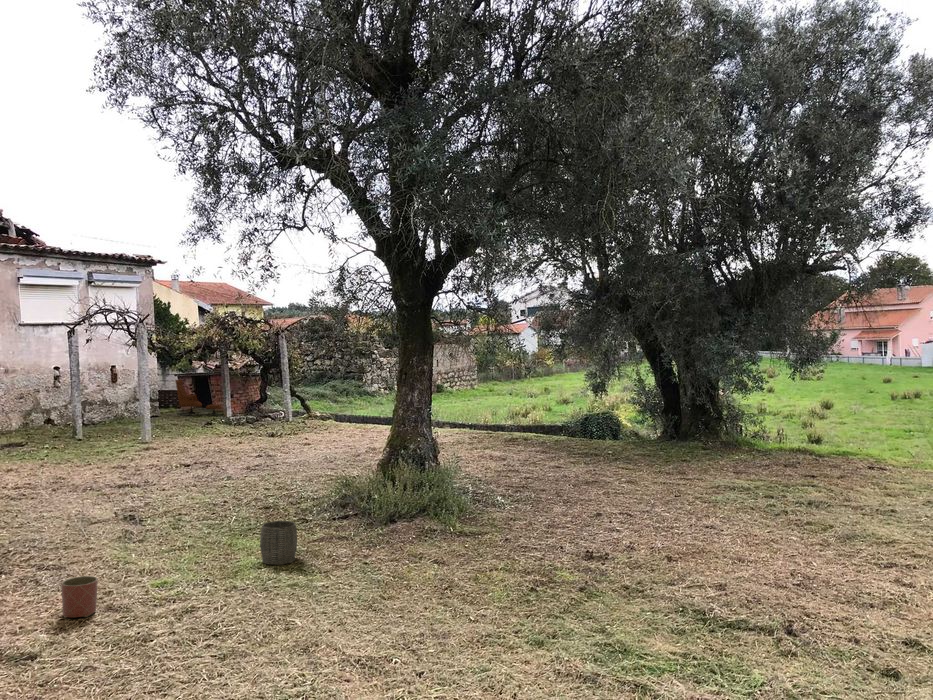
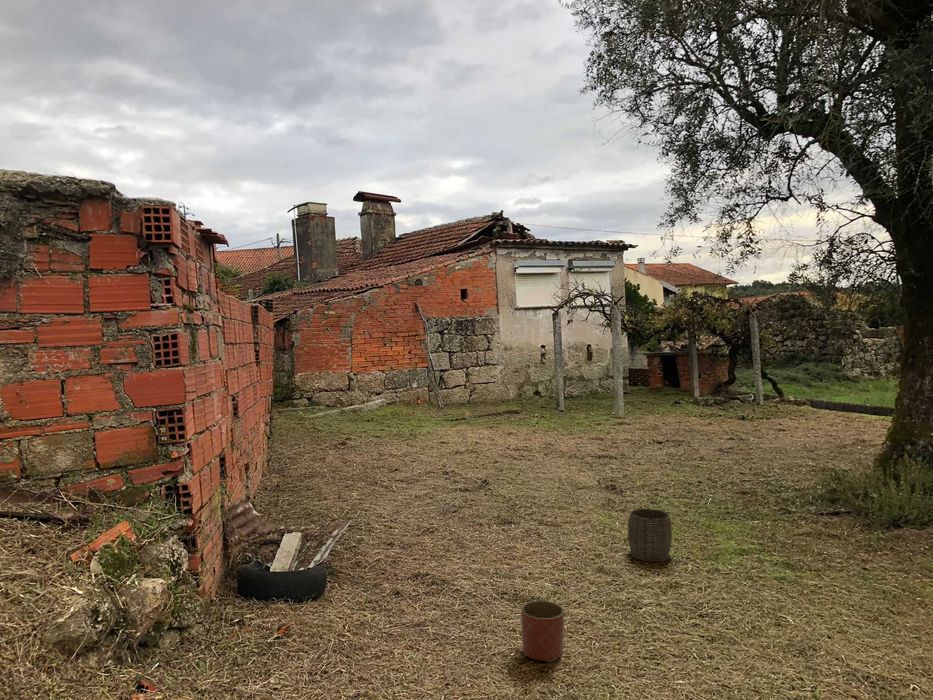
lounge chair: present [175,379,222,415] -> none [644,358,688,395]
woven basket: present [260,521,297,565] -> present [628,509,672,562]

